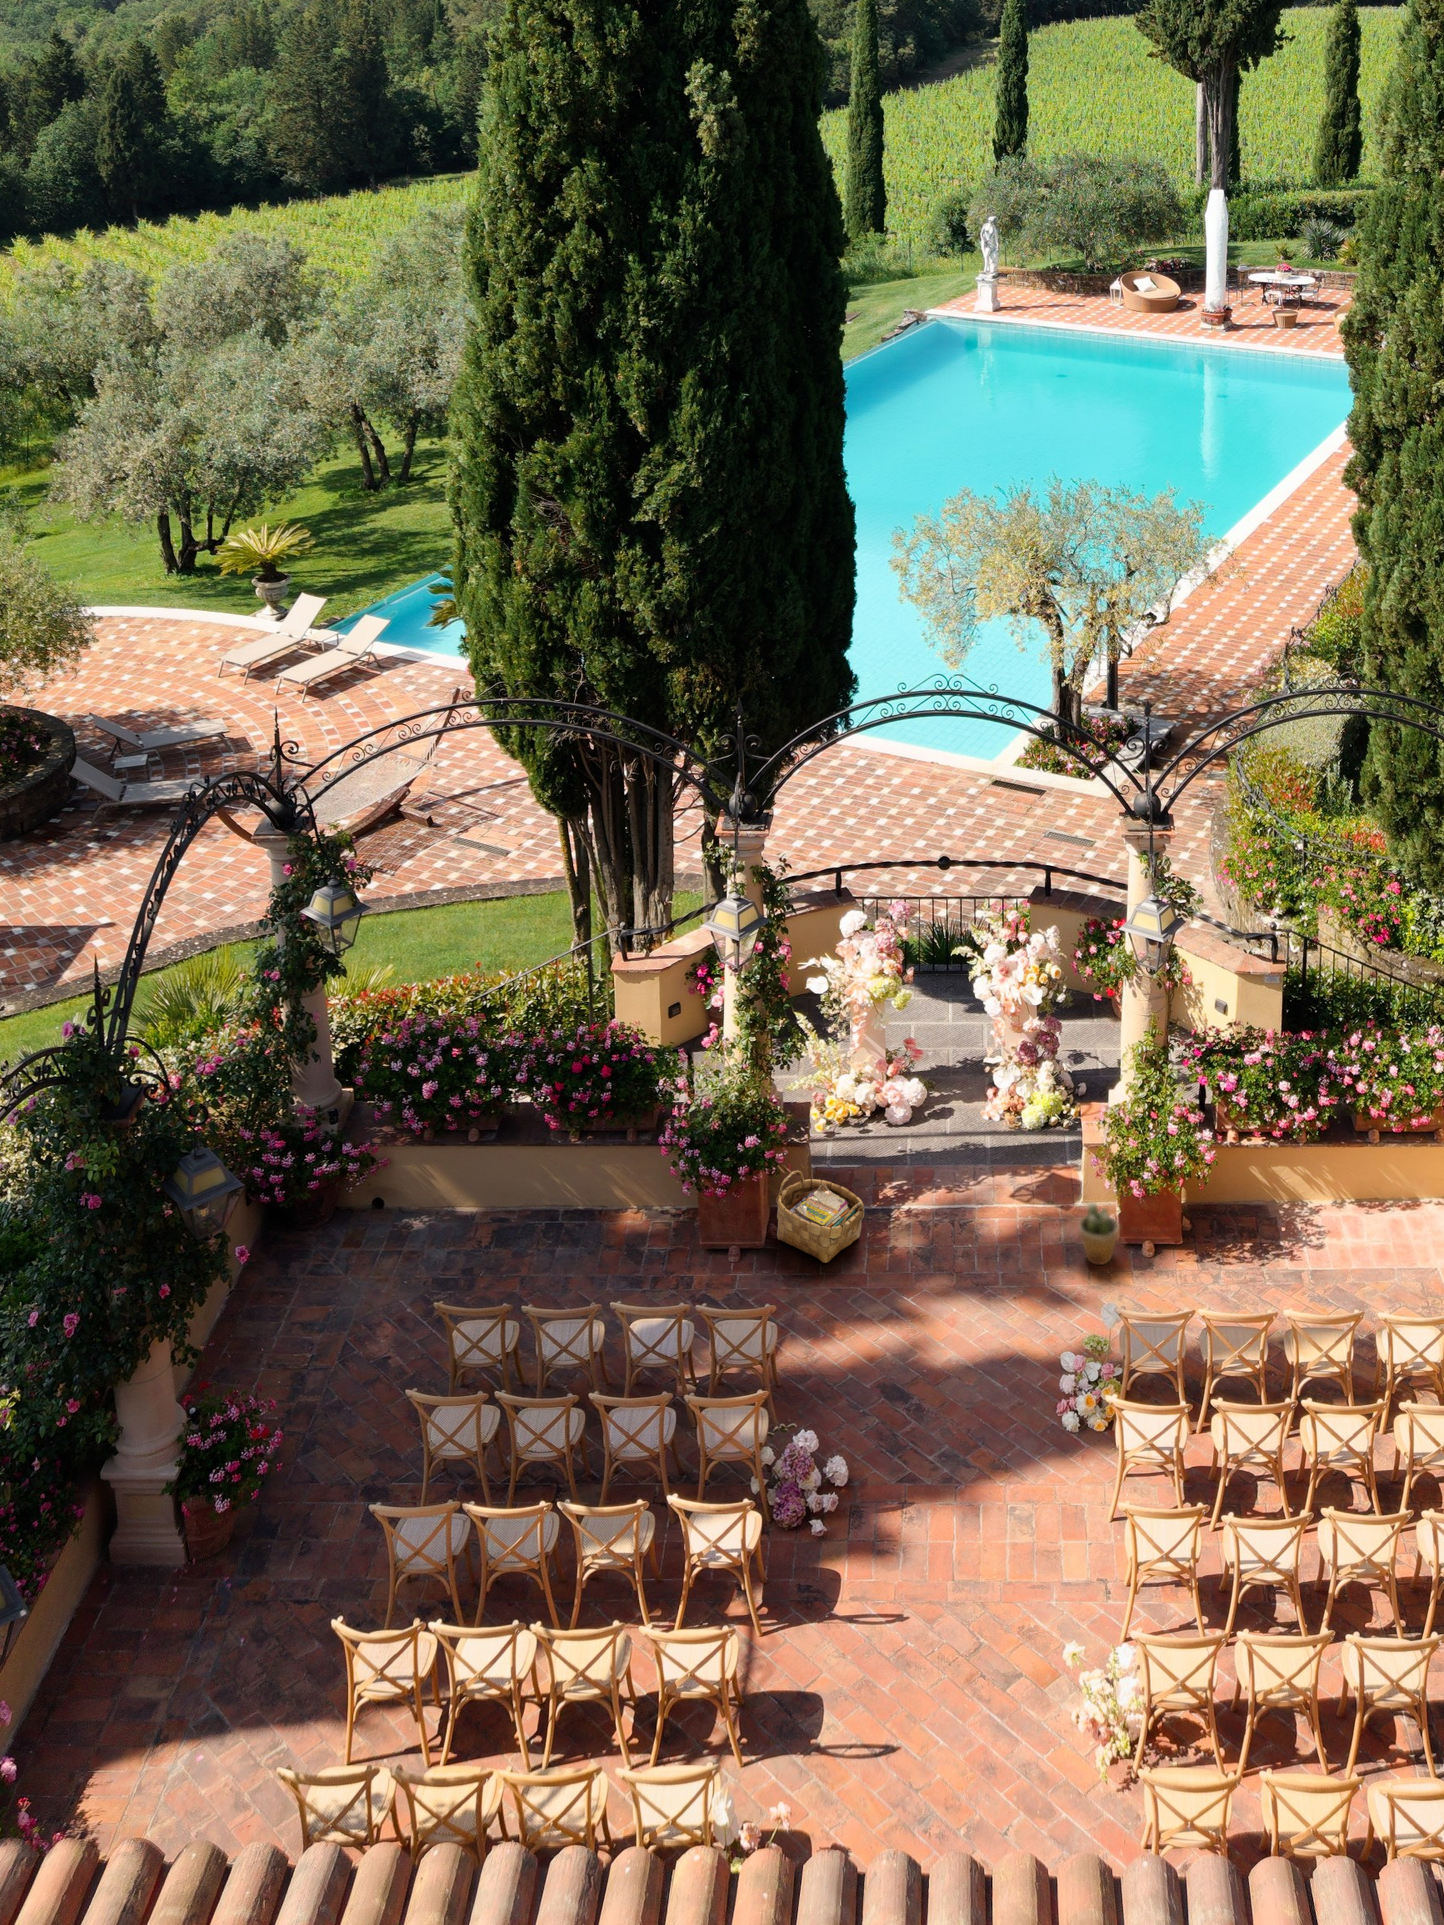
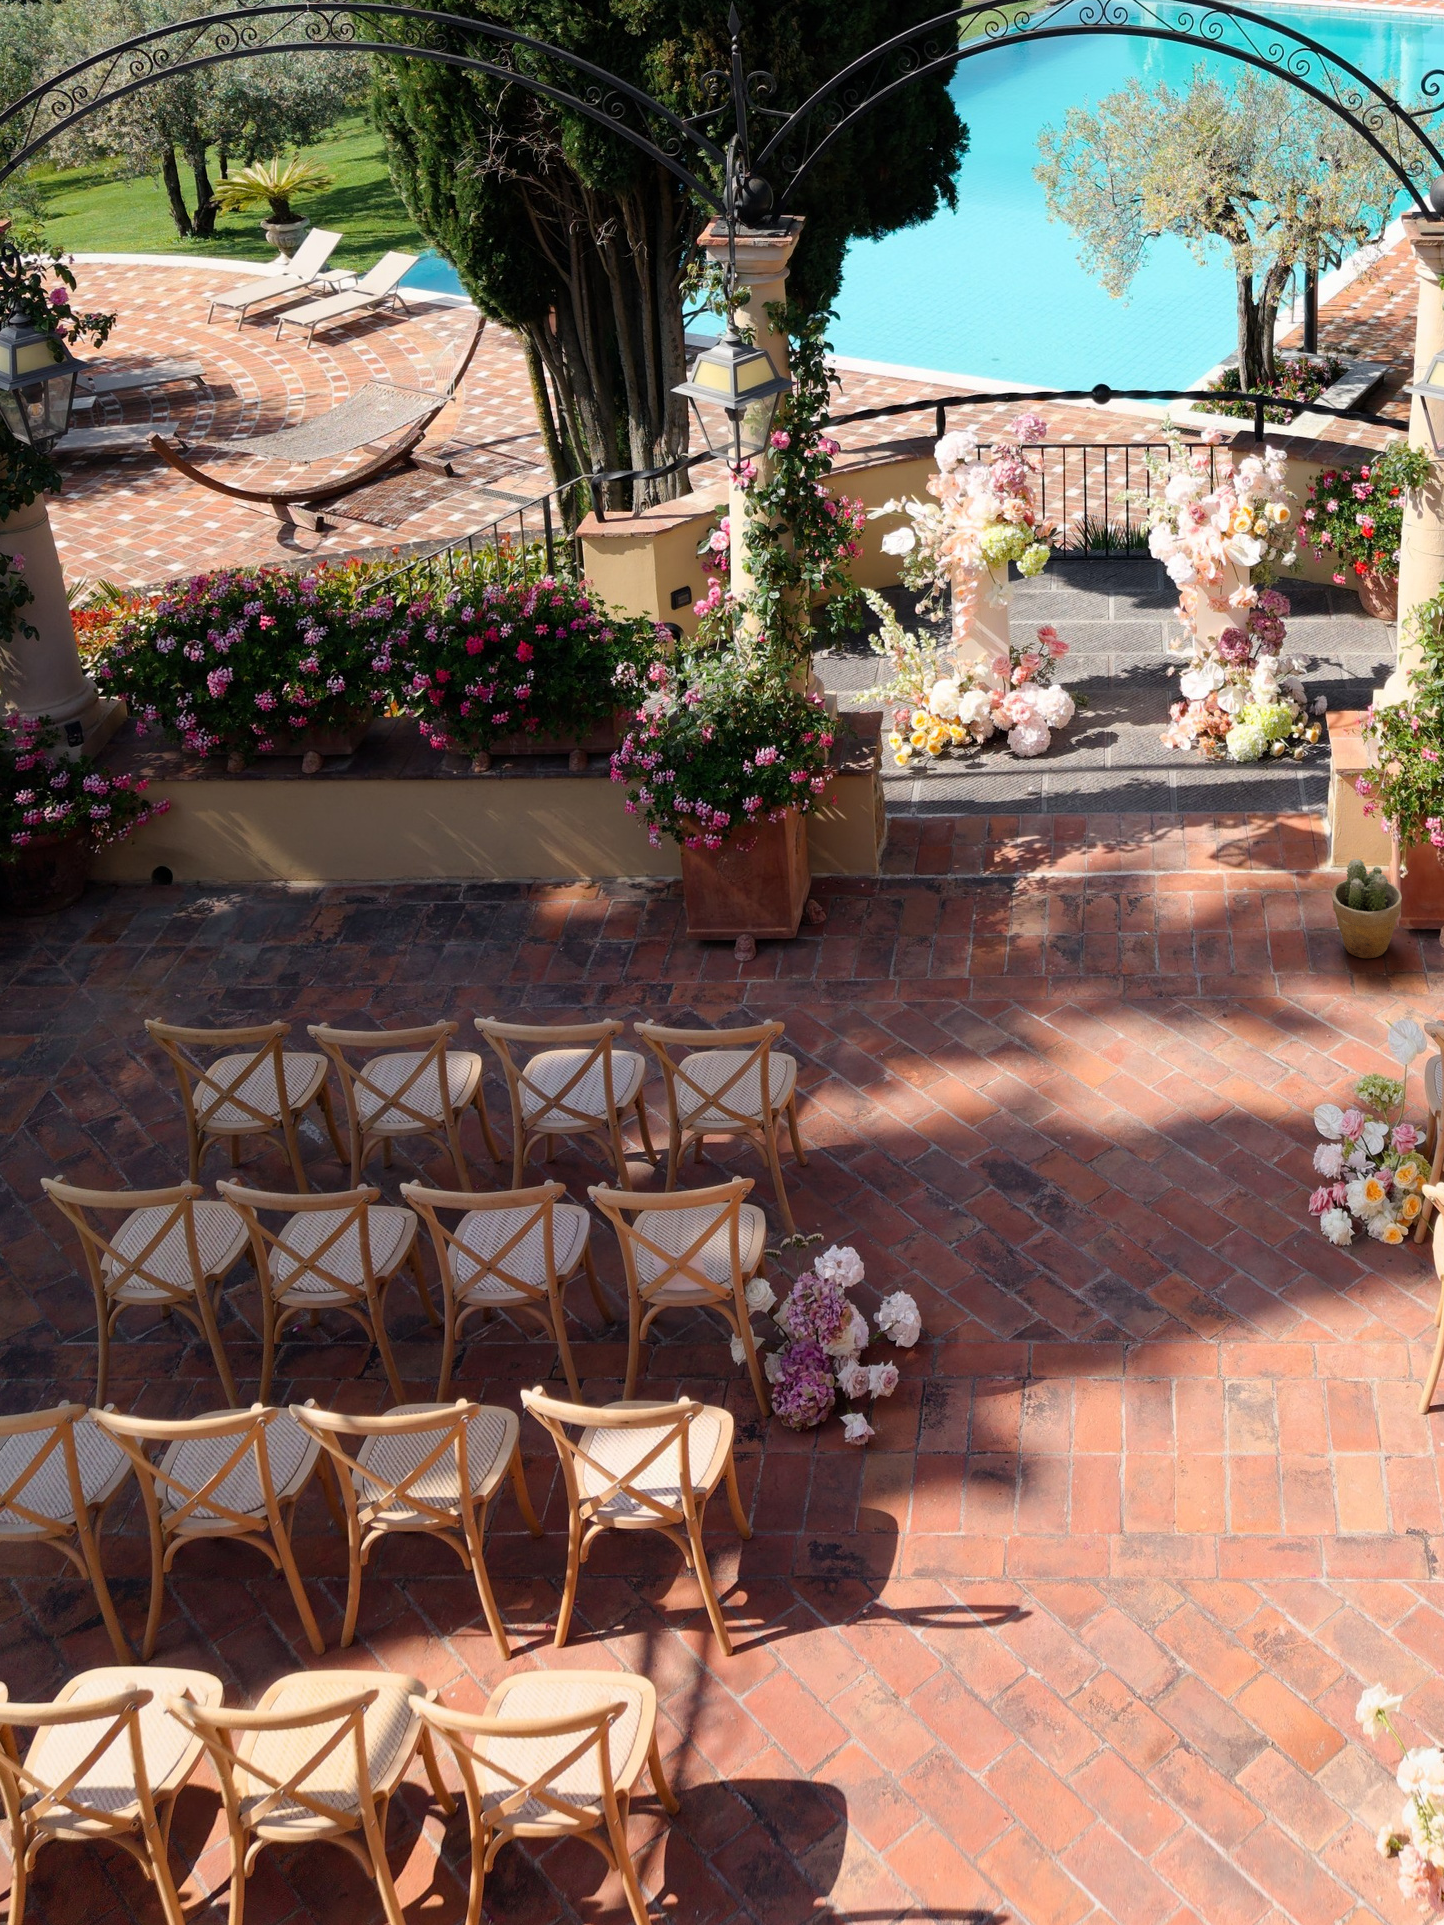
woven basket: present [776,1170,864,1263] -> none [812,812,962,958]

